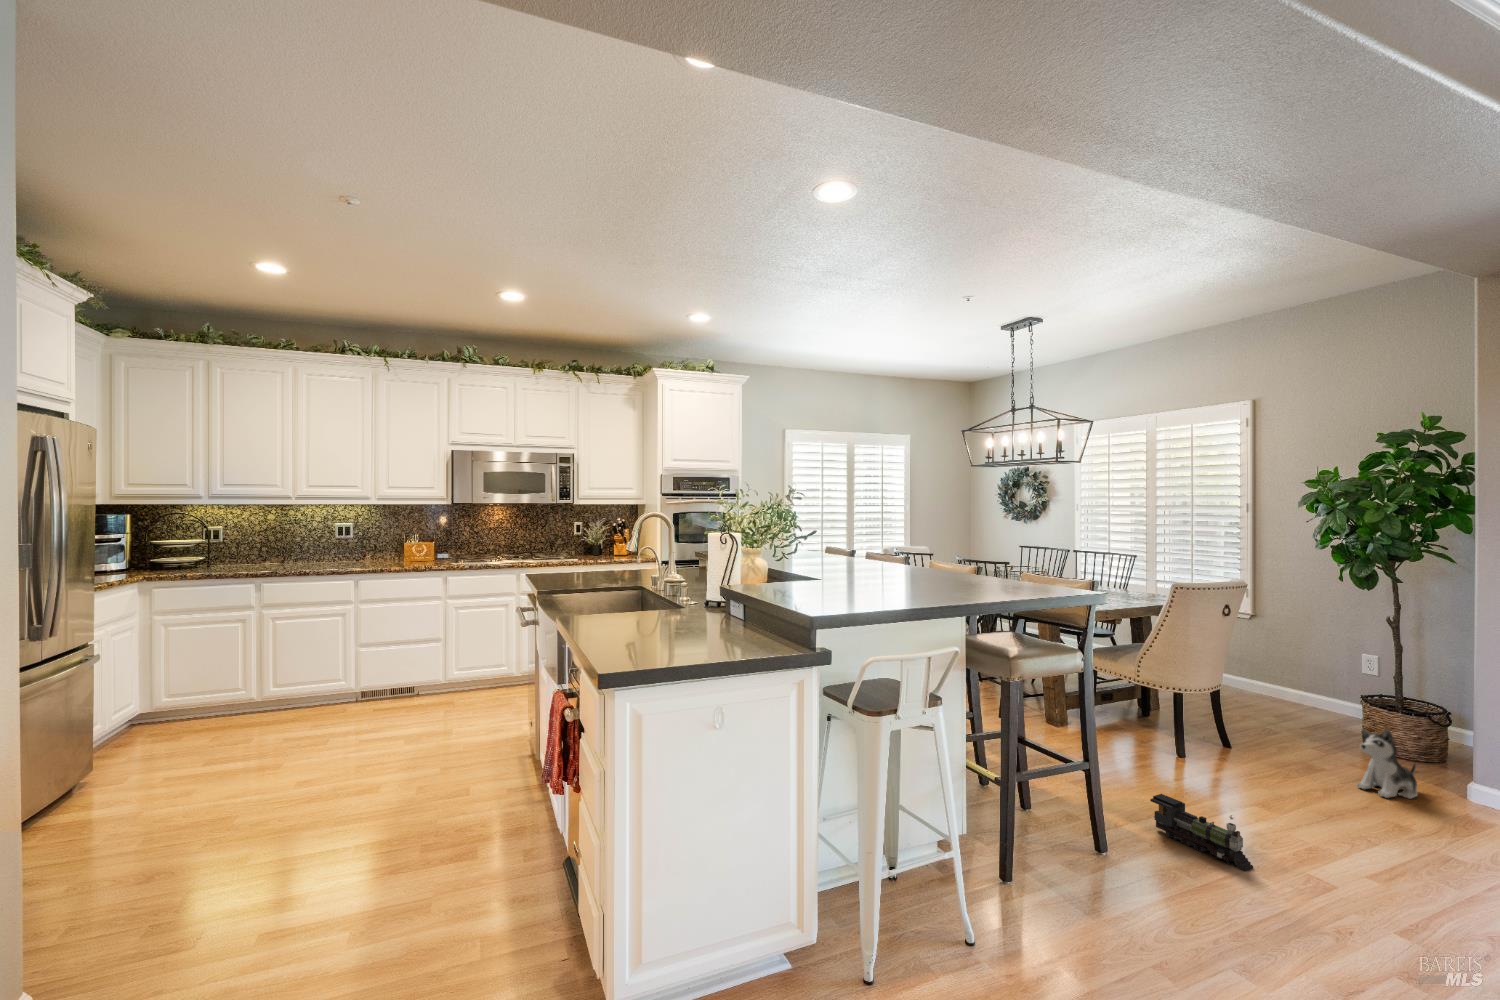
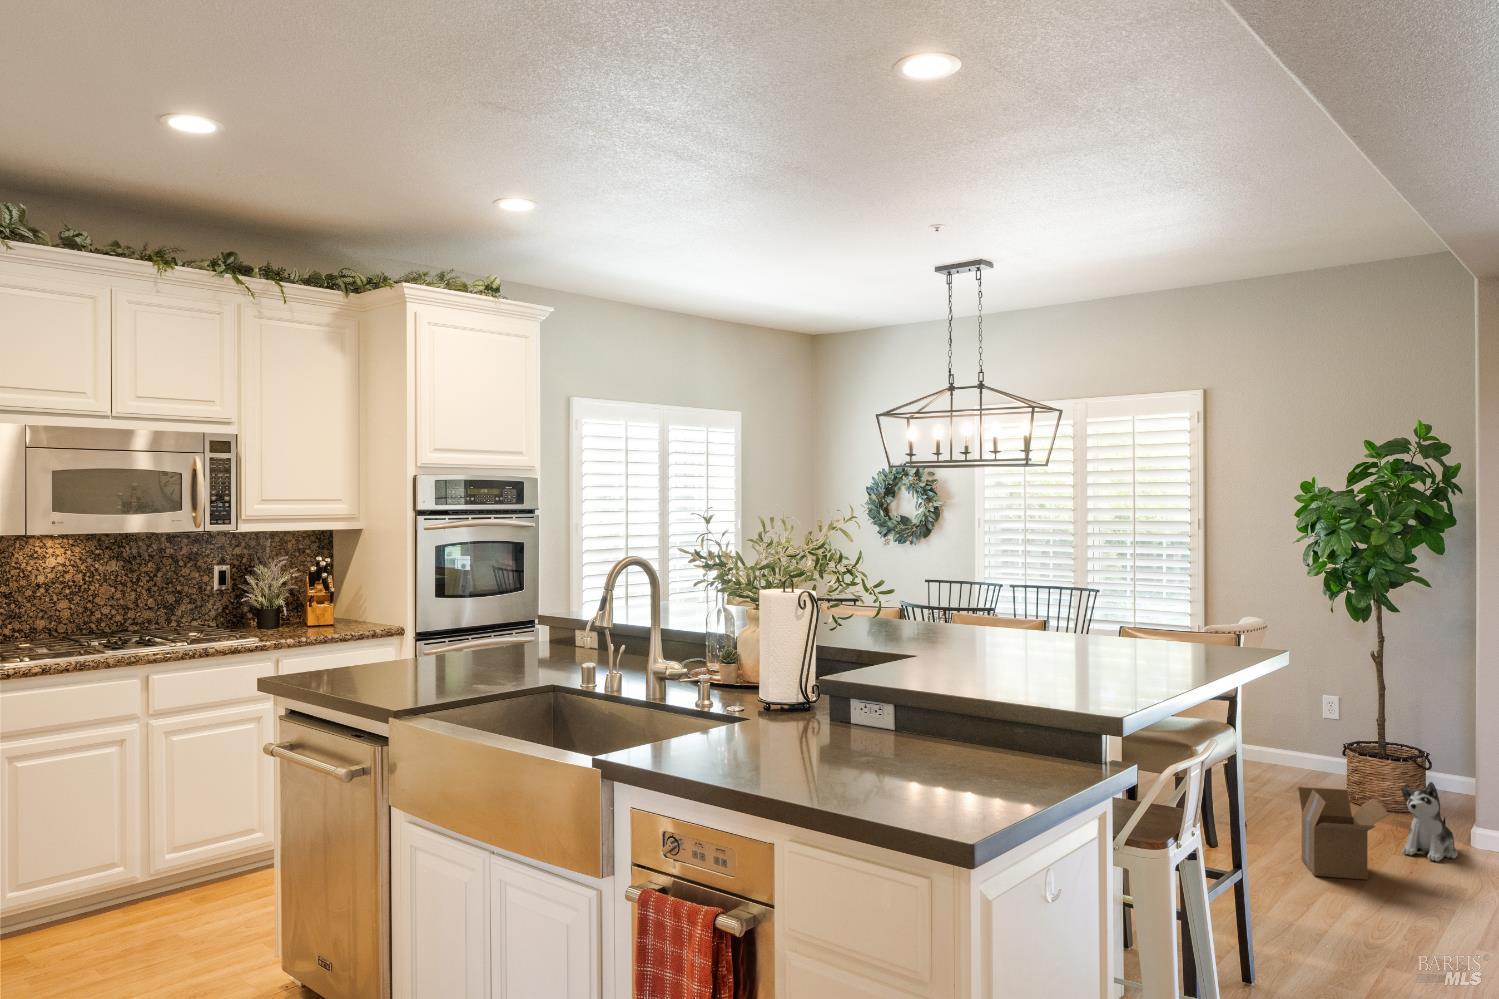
cardboard box: none [1239,716,1313,798] -> present [1298,787,1389,880]
toy train: present [1150,794,1253,871] -> none [1296,902,1425,979]

